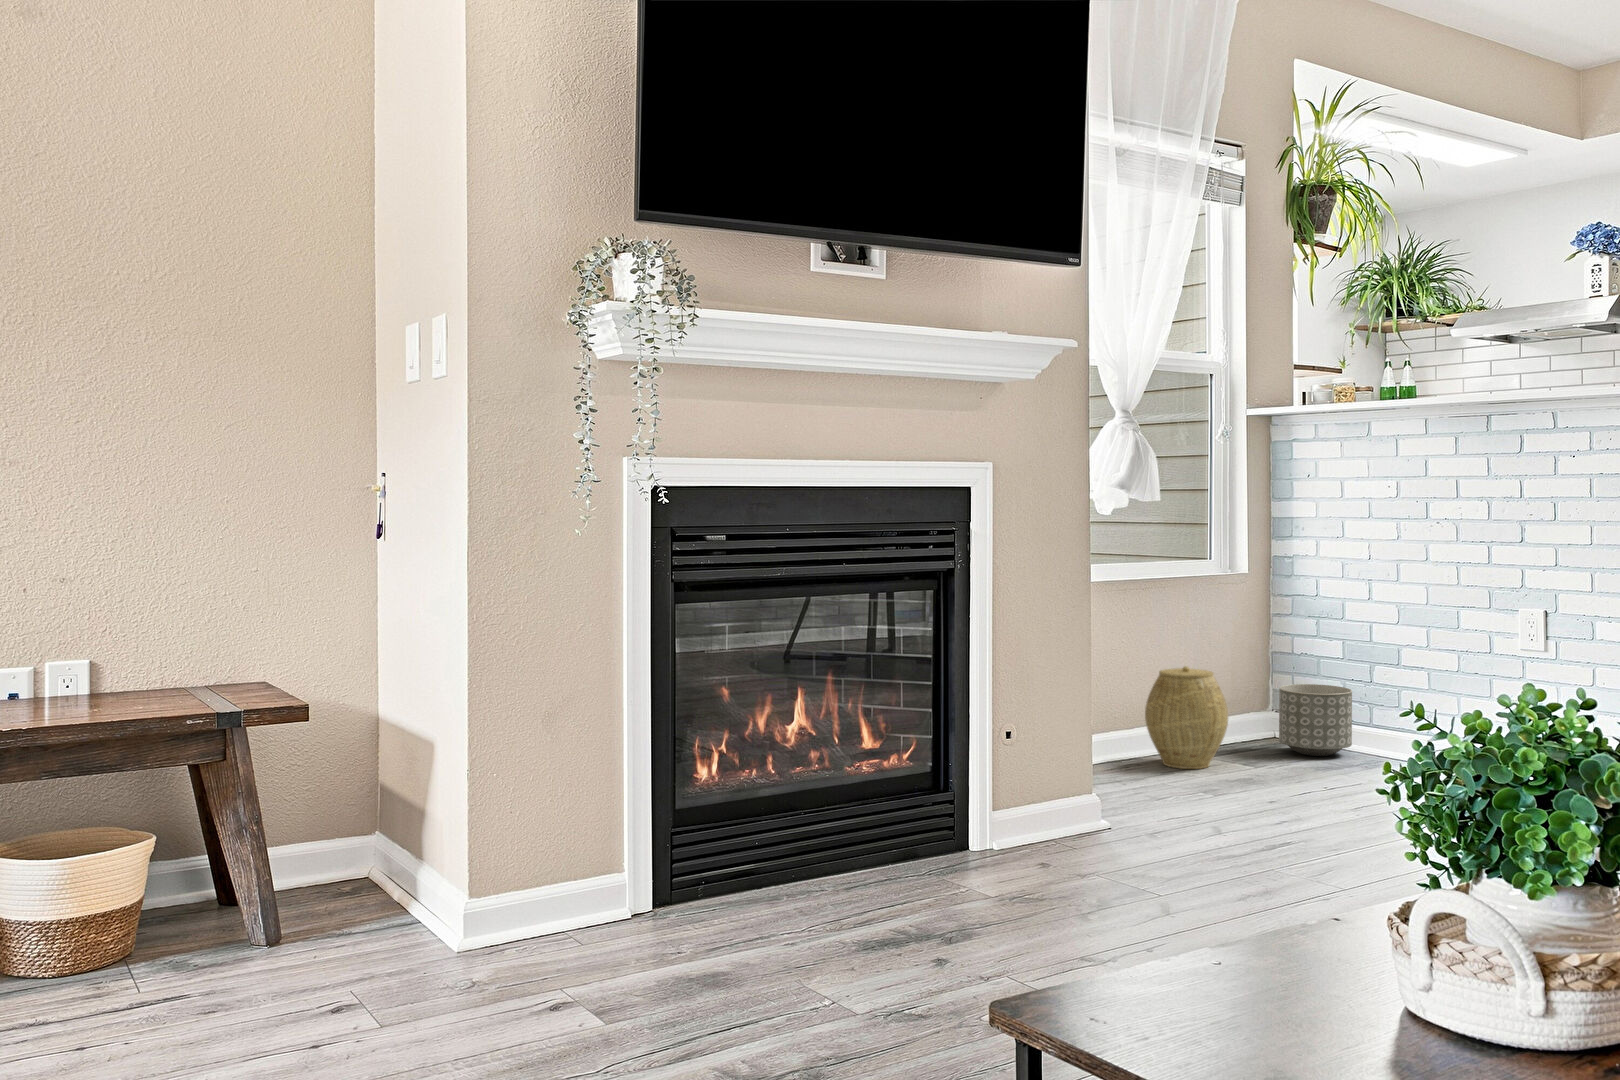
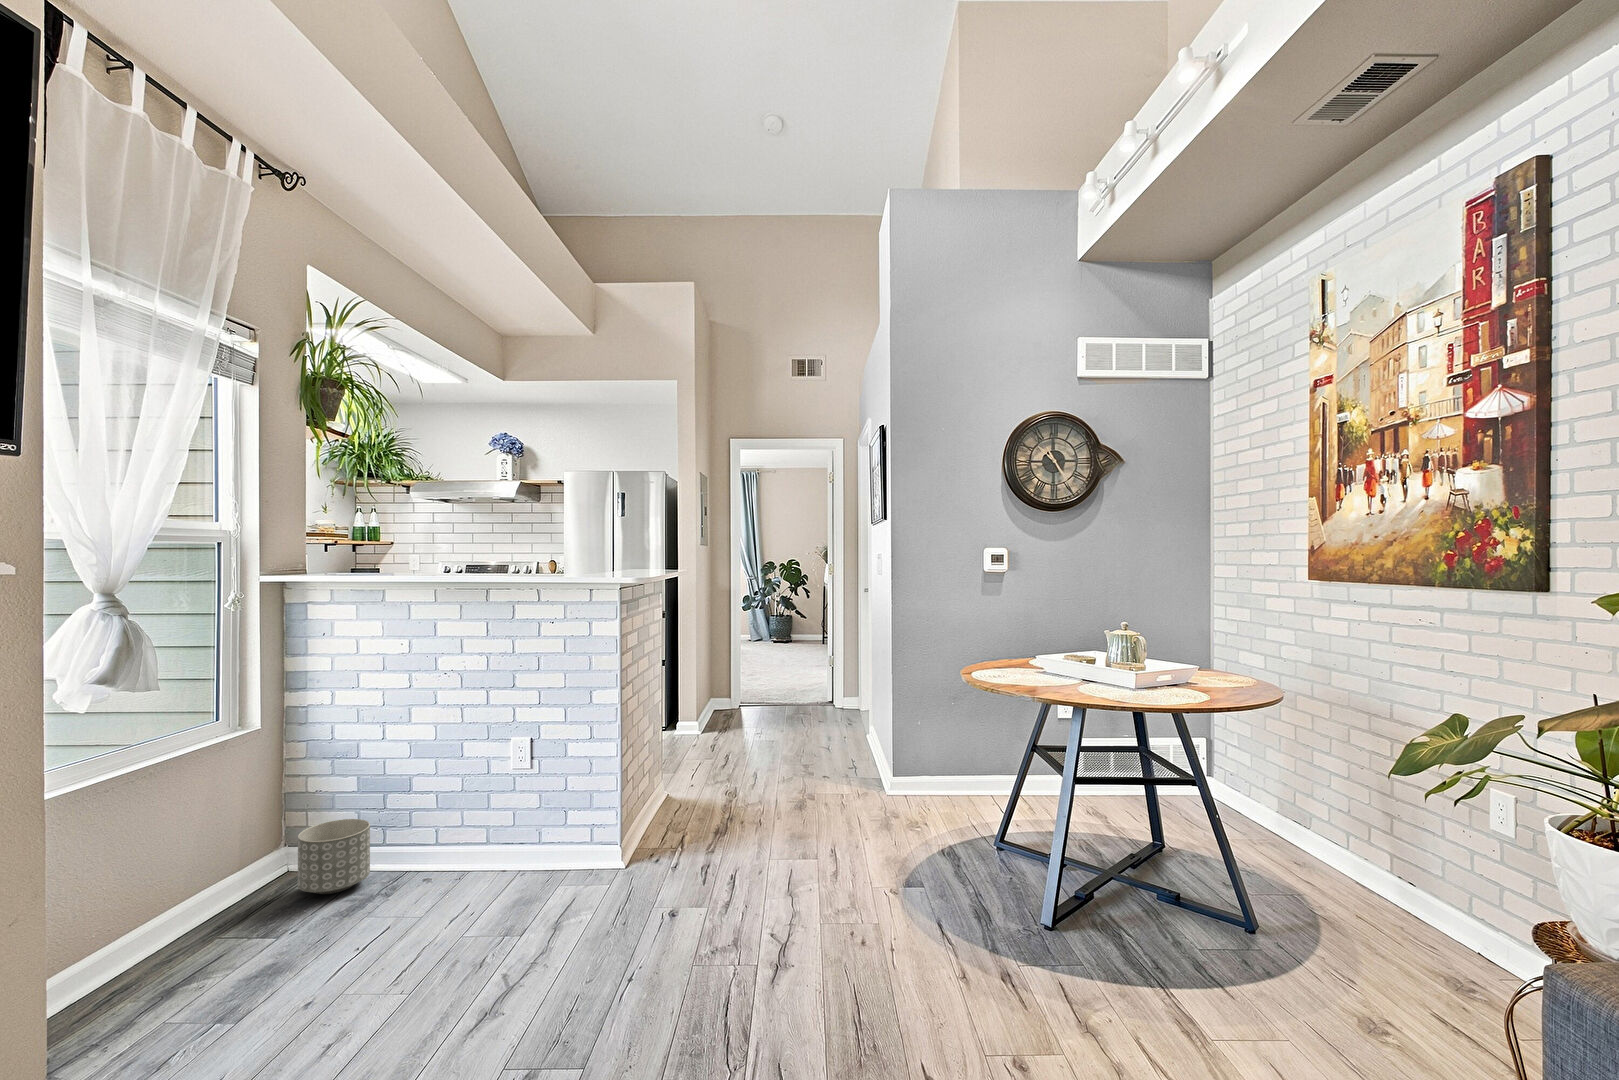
woven basket: present [1145,666,1228,769] -> none [140,852,249,974]

